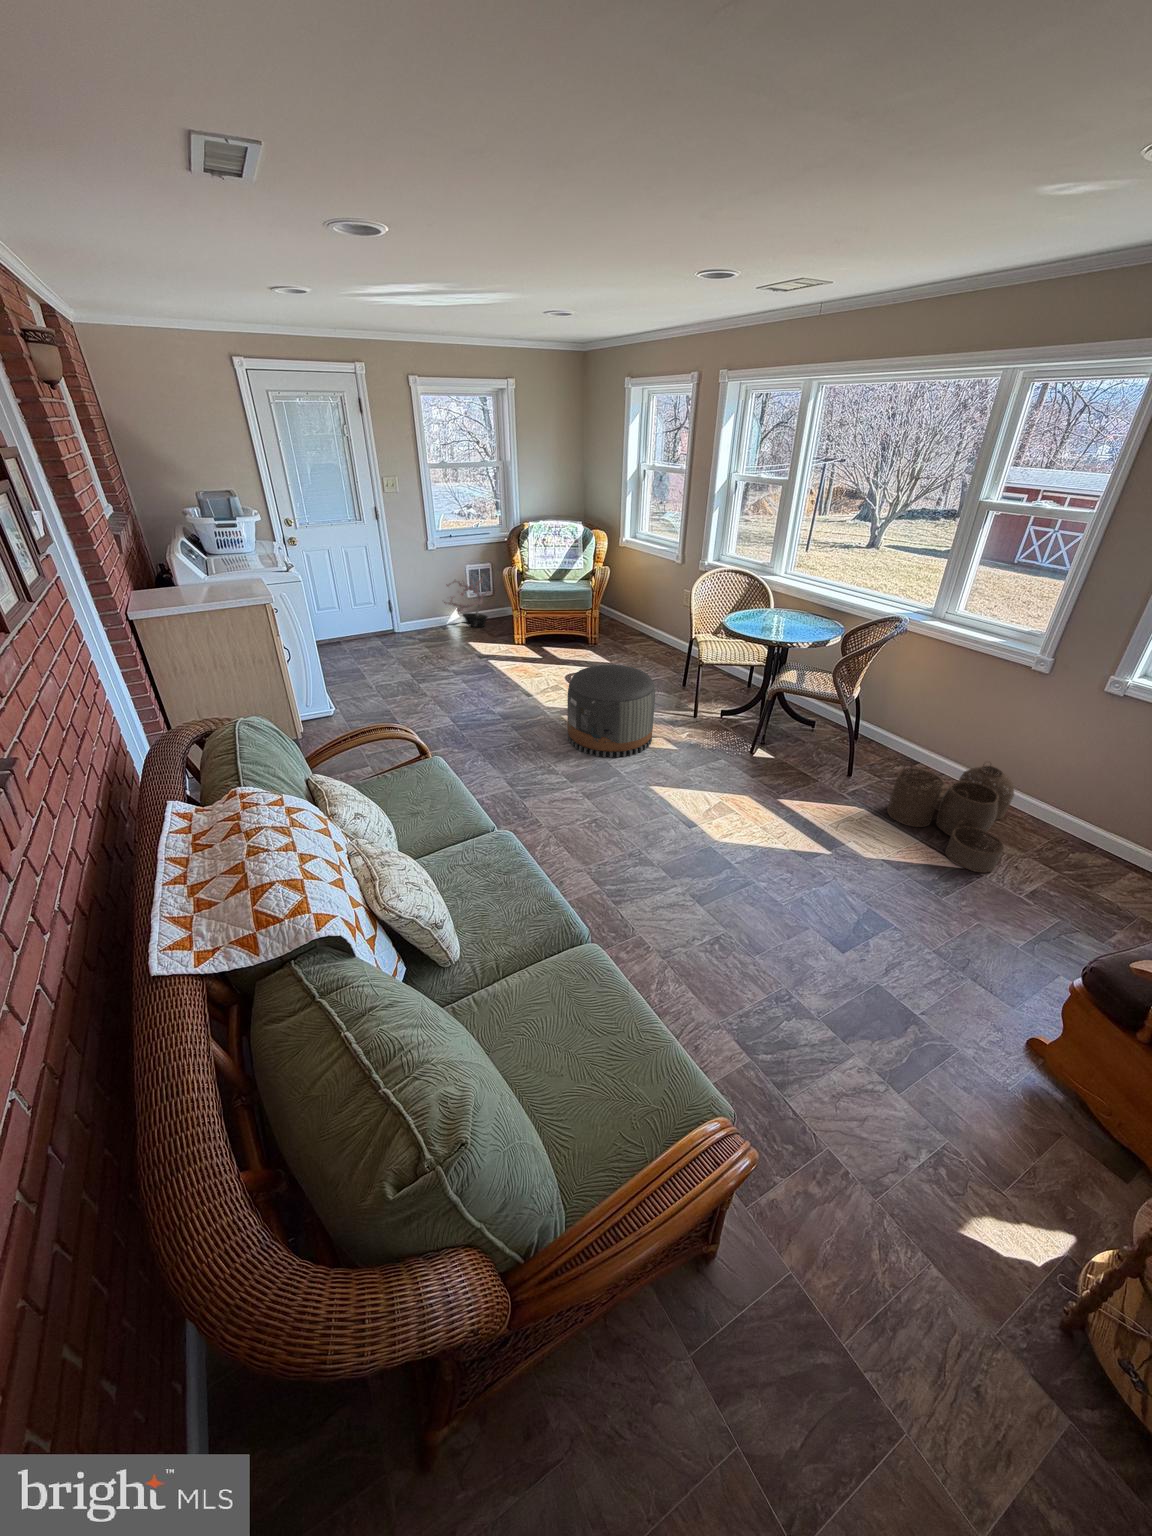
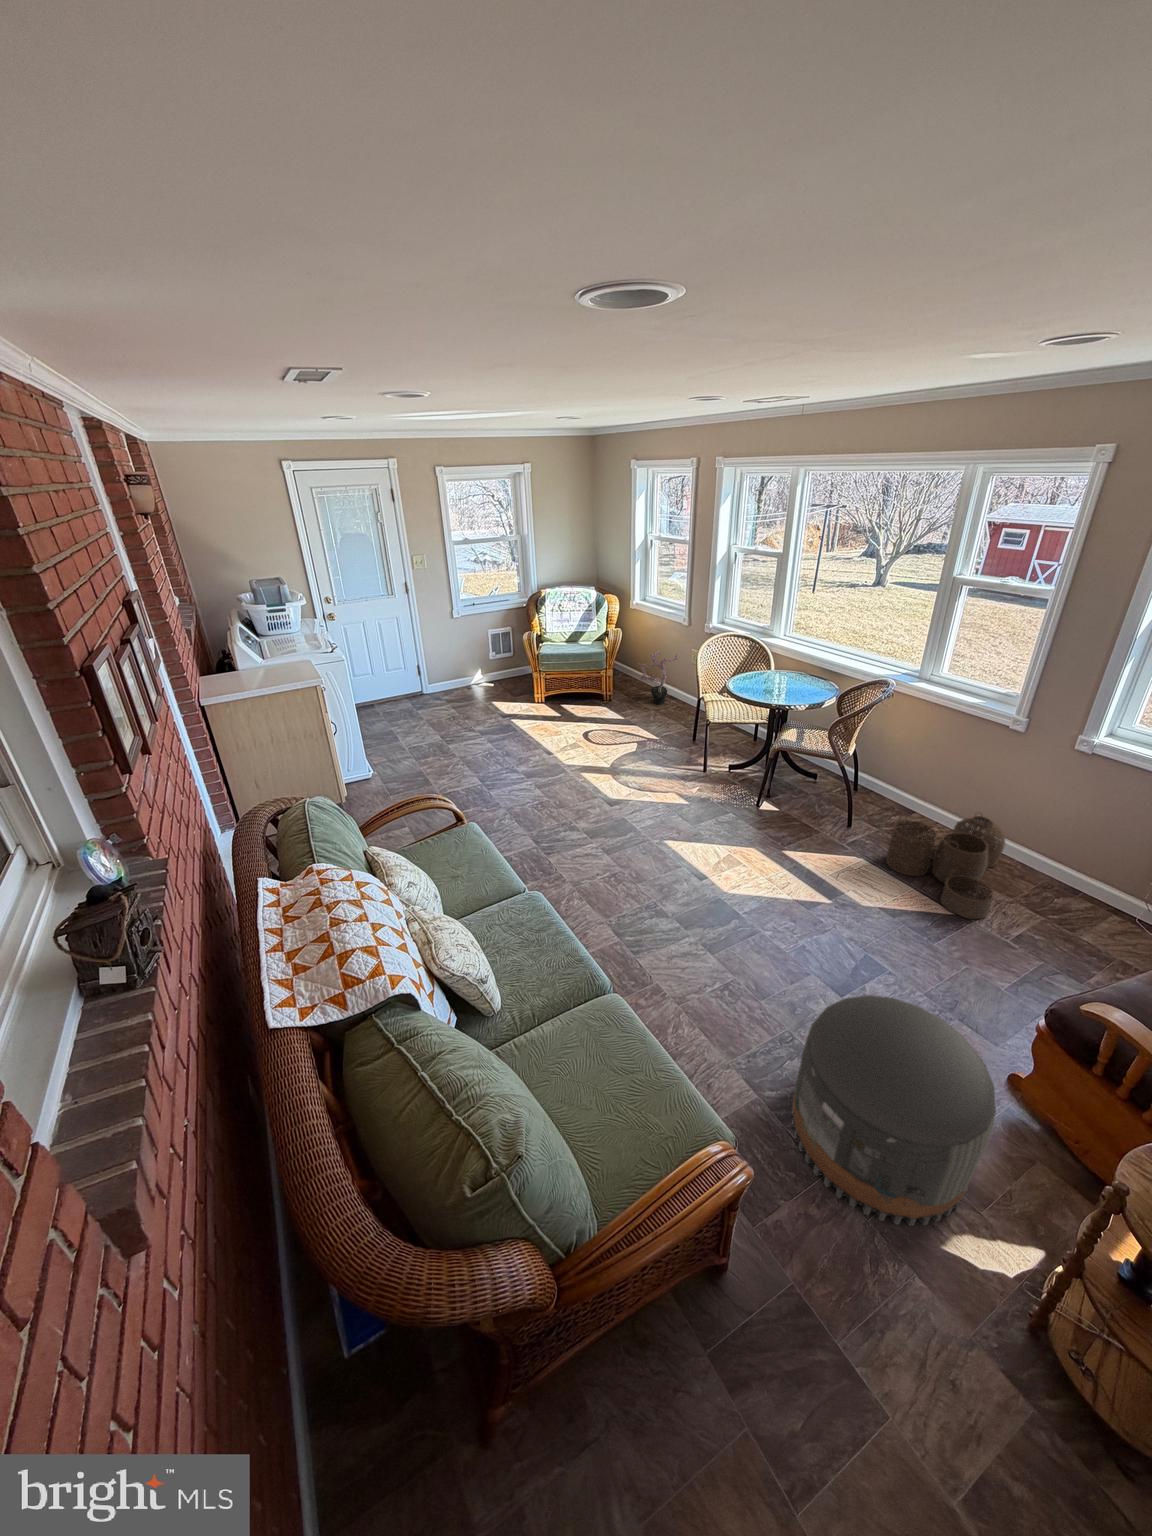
potted plant: present [444,578,488,627] -> present [639,651,677,705]
pouf: present [567,665,655,758] -> present [791,995,996,1226]

